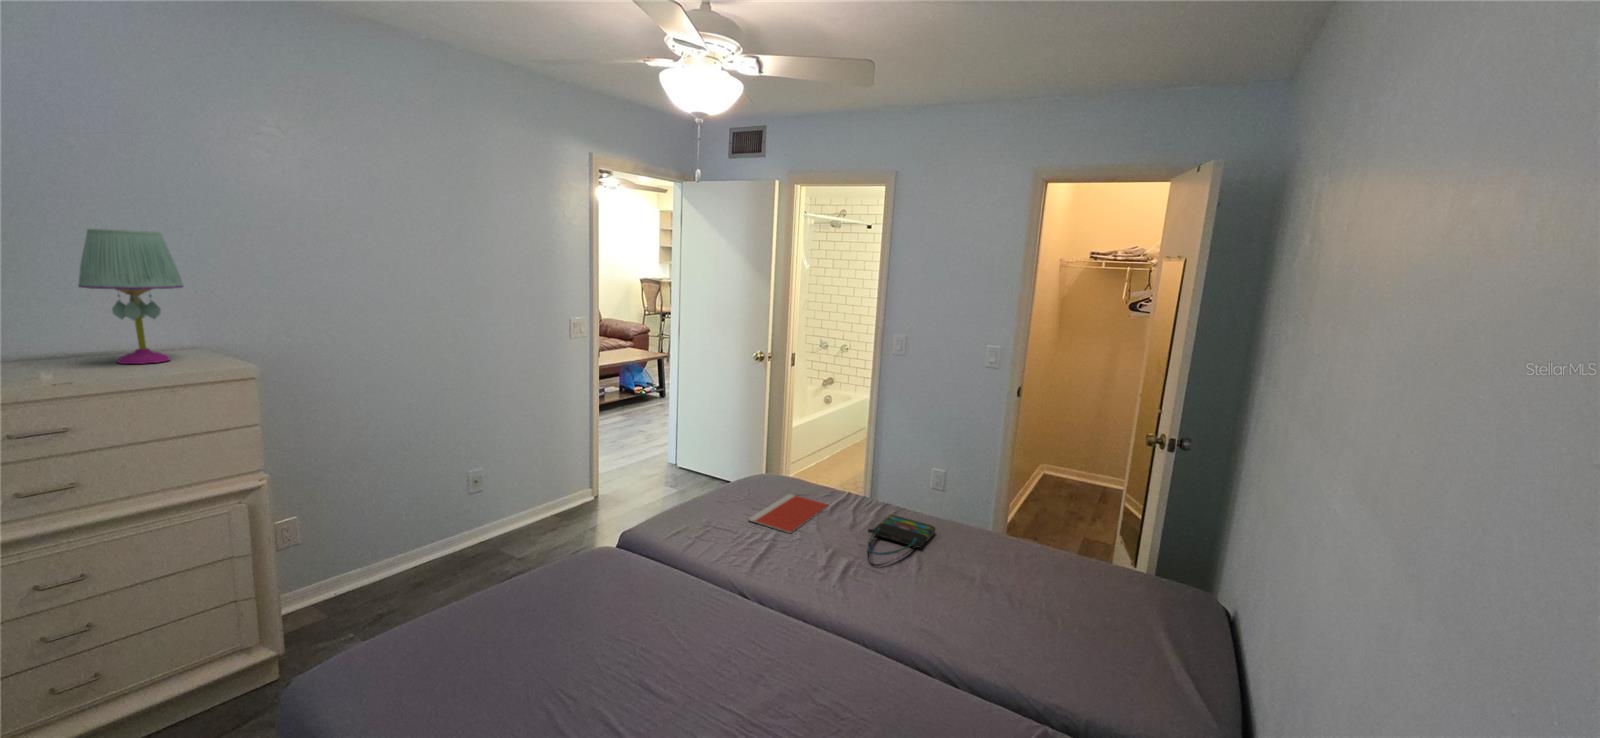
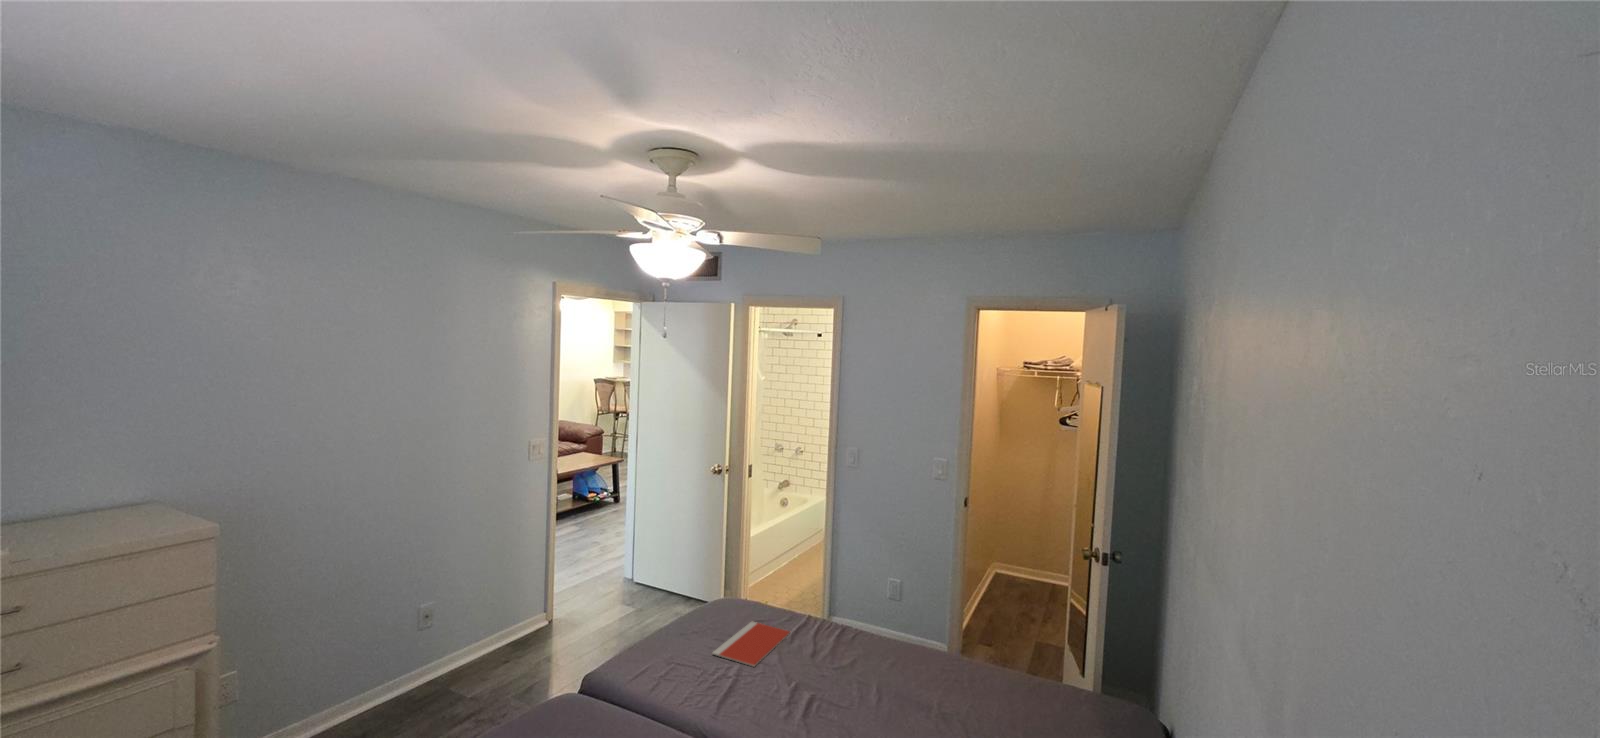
table lamp: present [78,229,183,364] -> none [48,396,154,530]
tote bag: present [867,515,935,566] -> none [828,641,893,699]

